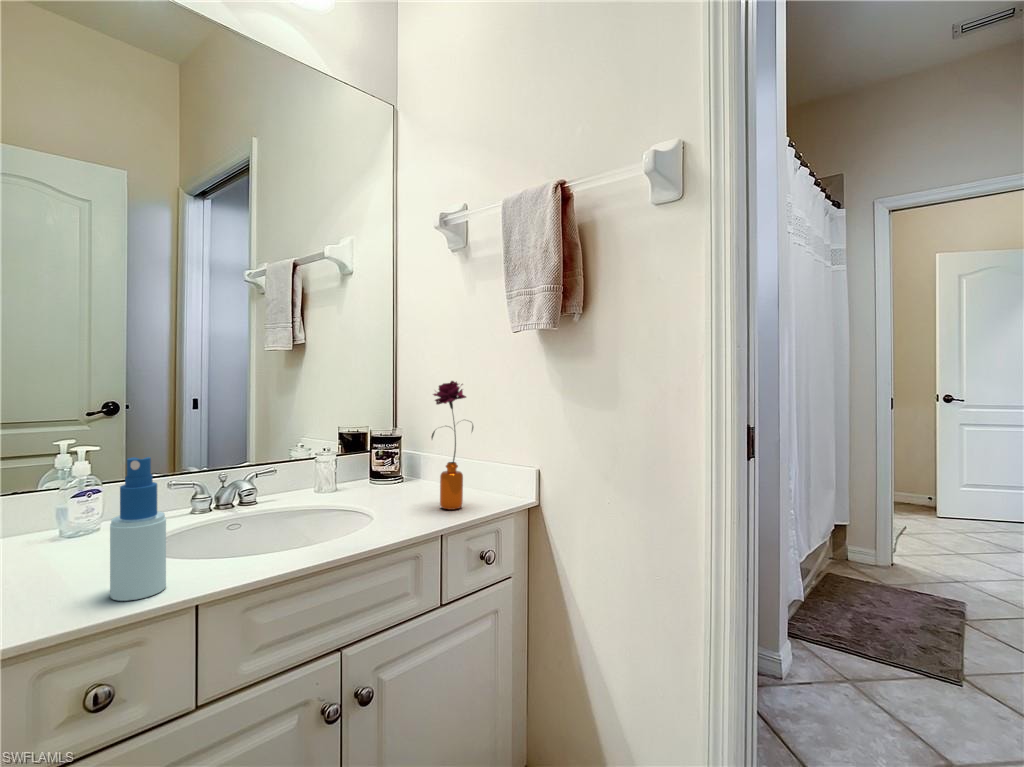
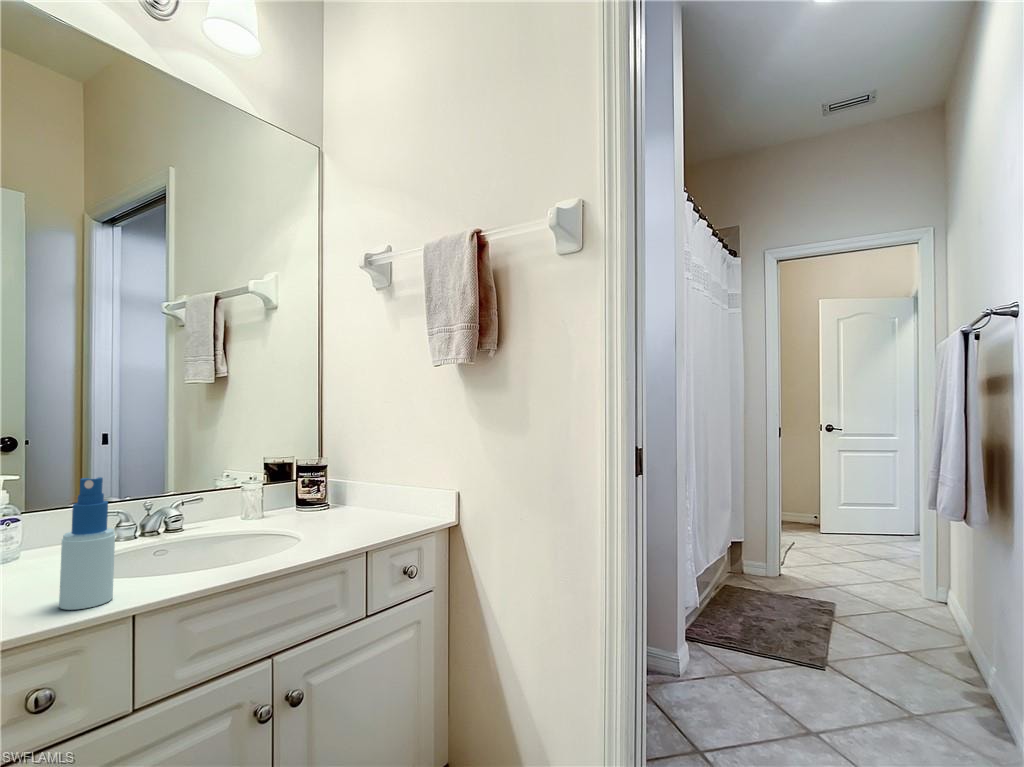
flower: present [432,381,473,510] -> none [358,409,398,528]

